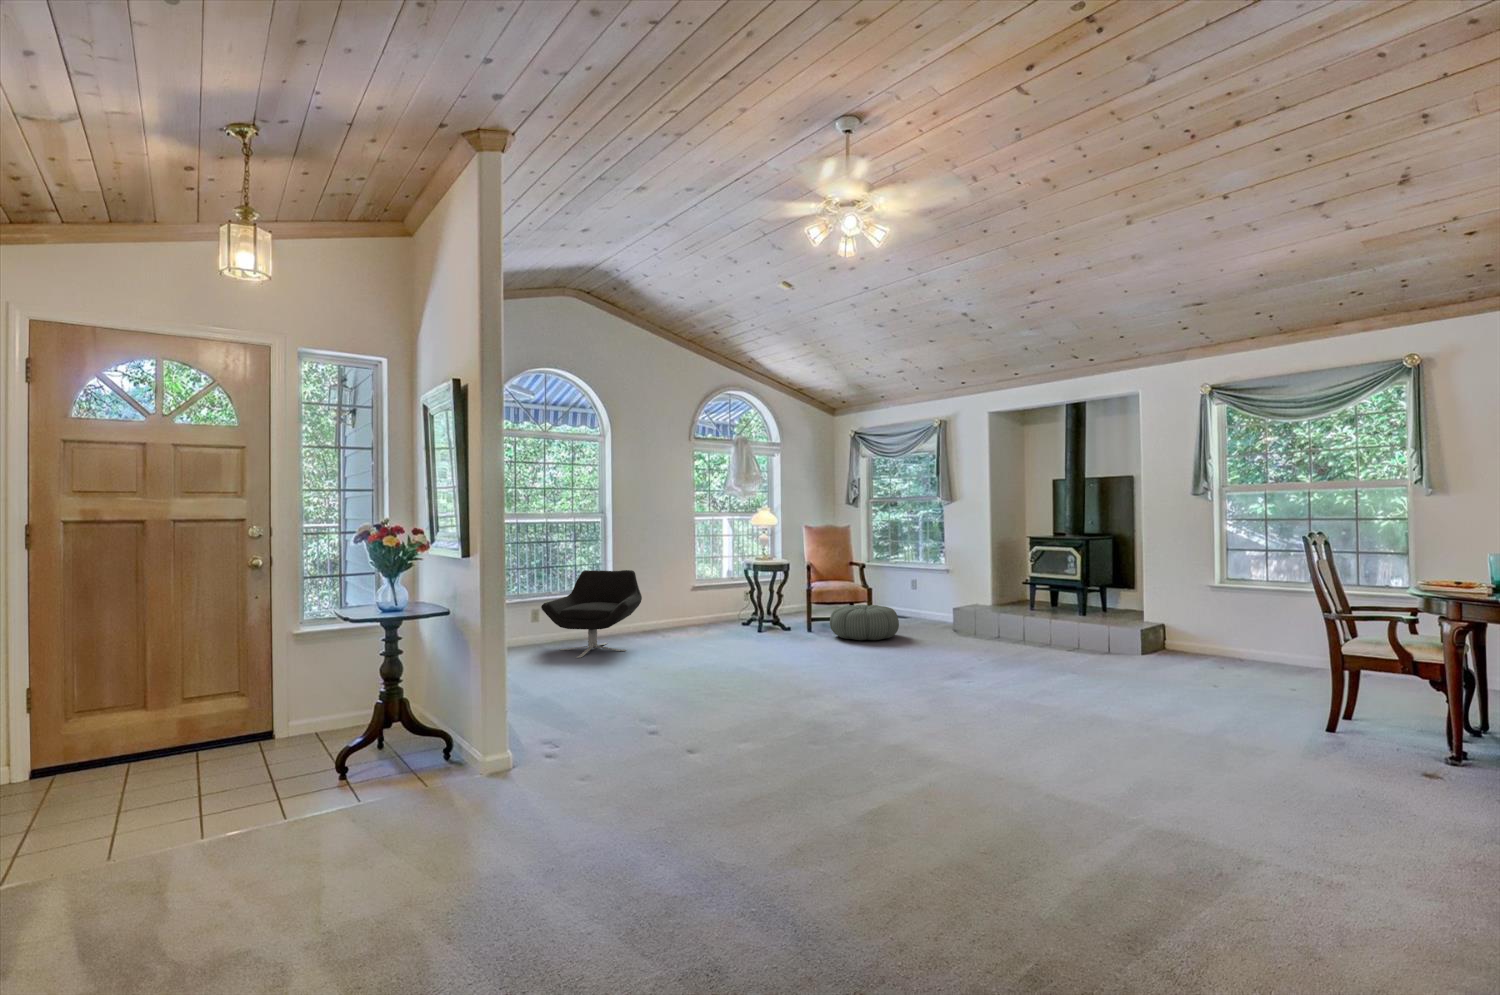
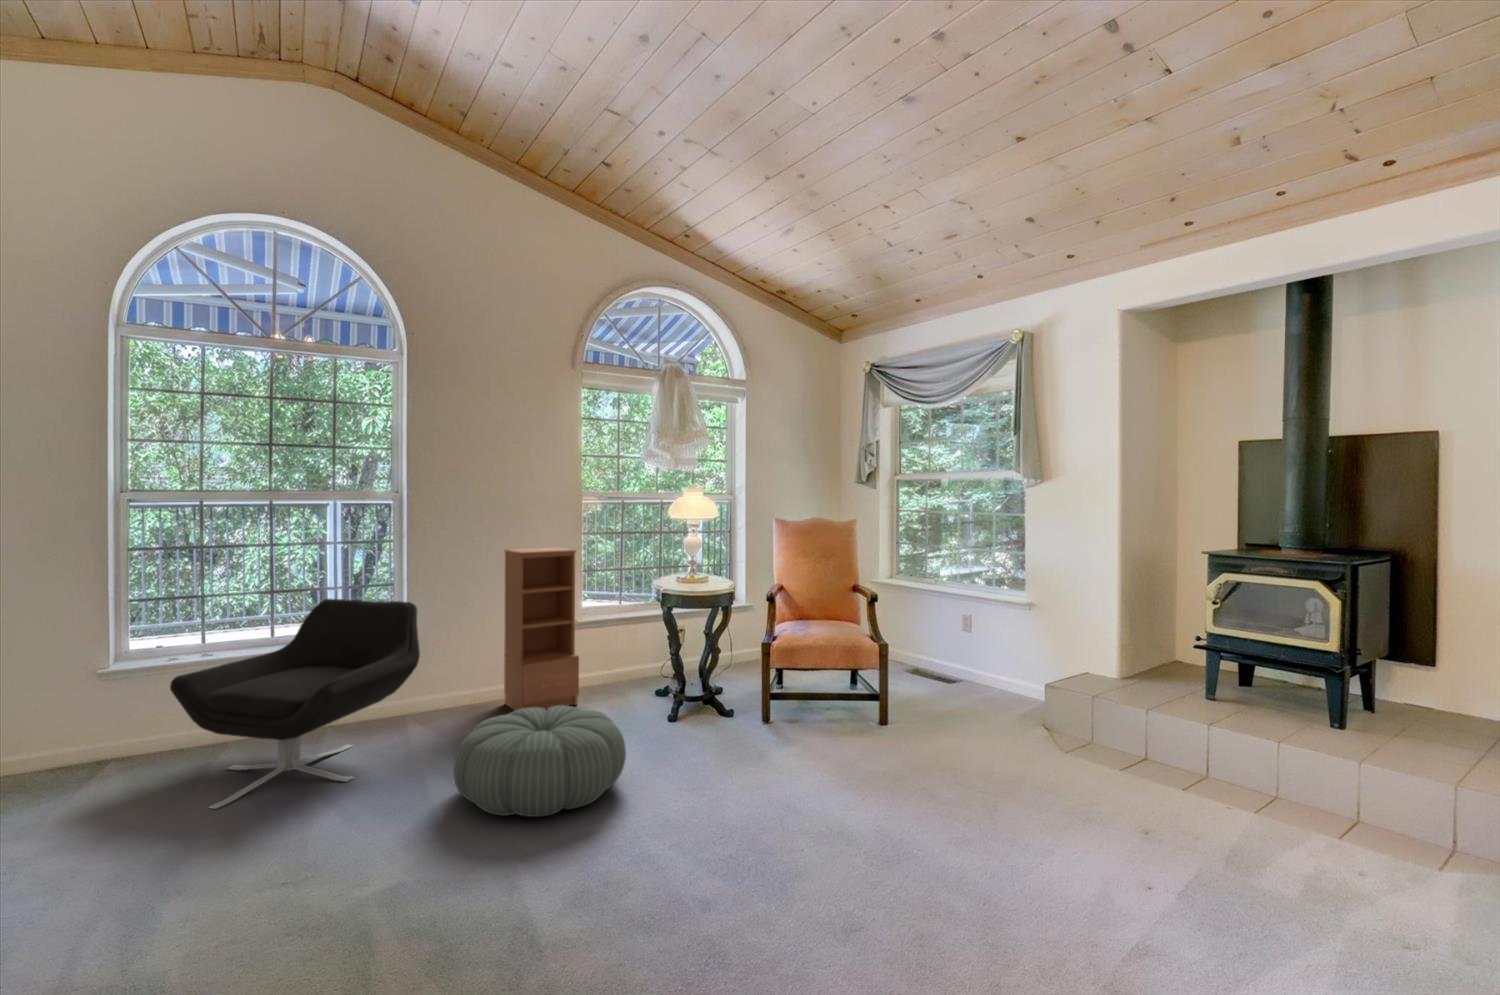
bookcase: none [661,544,704,633] -> present [504,547,579,710]
pouf: present [830,605,899,640] -> present [454,705,626,817]

